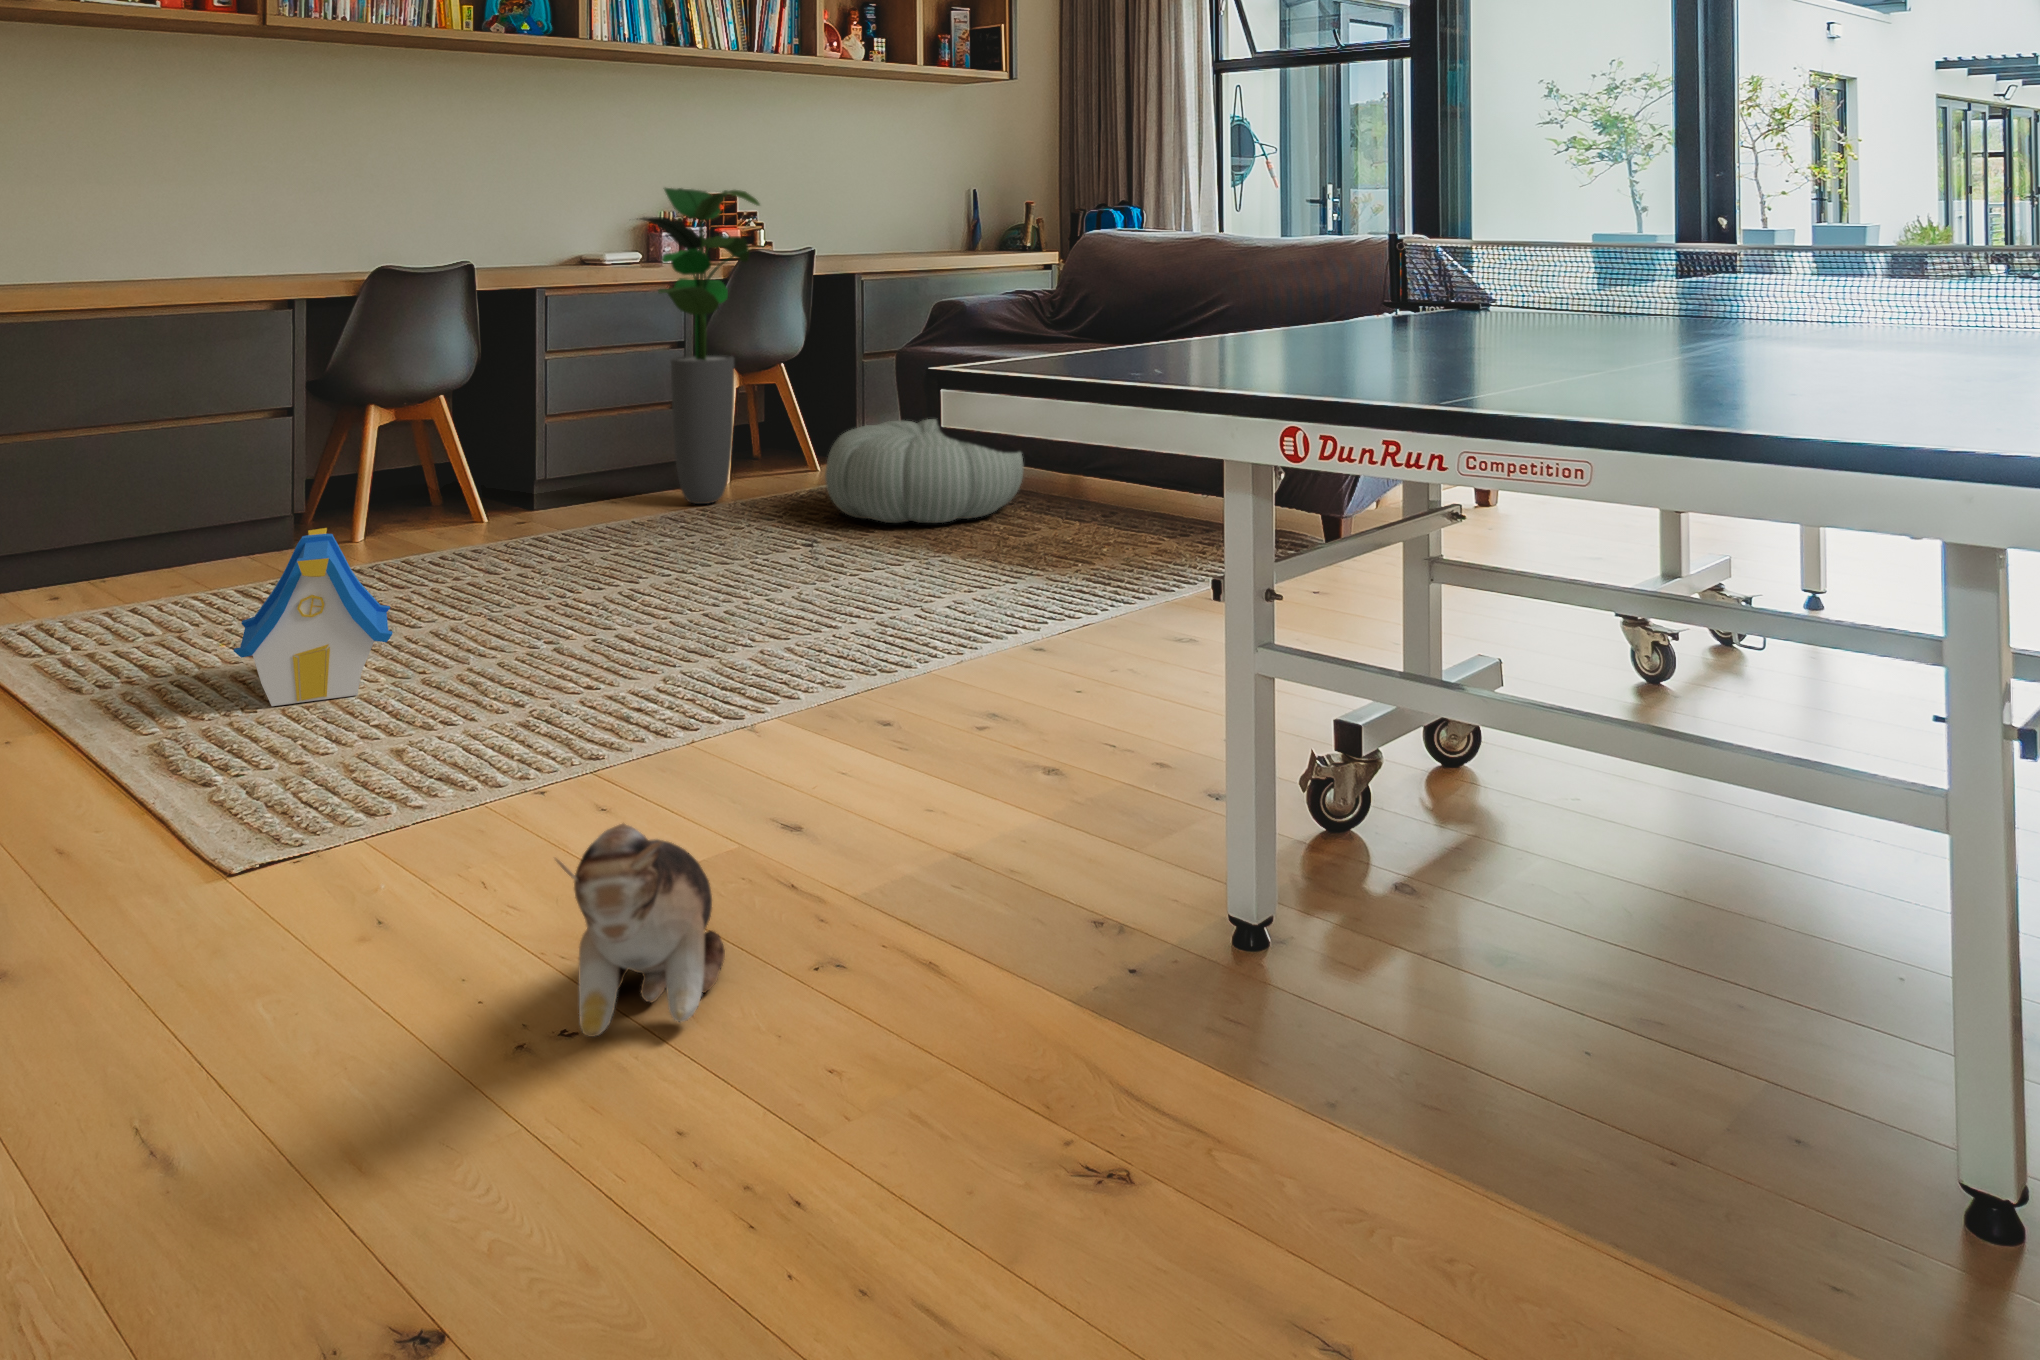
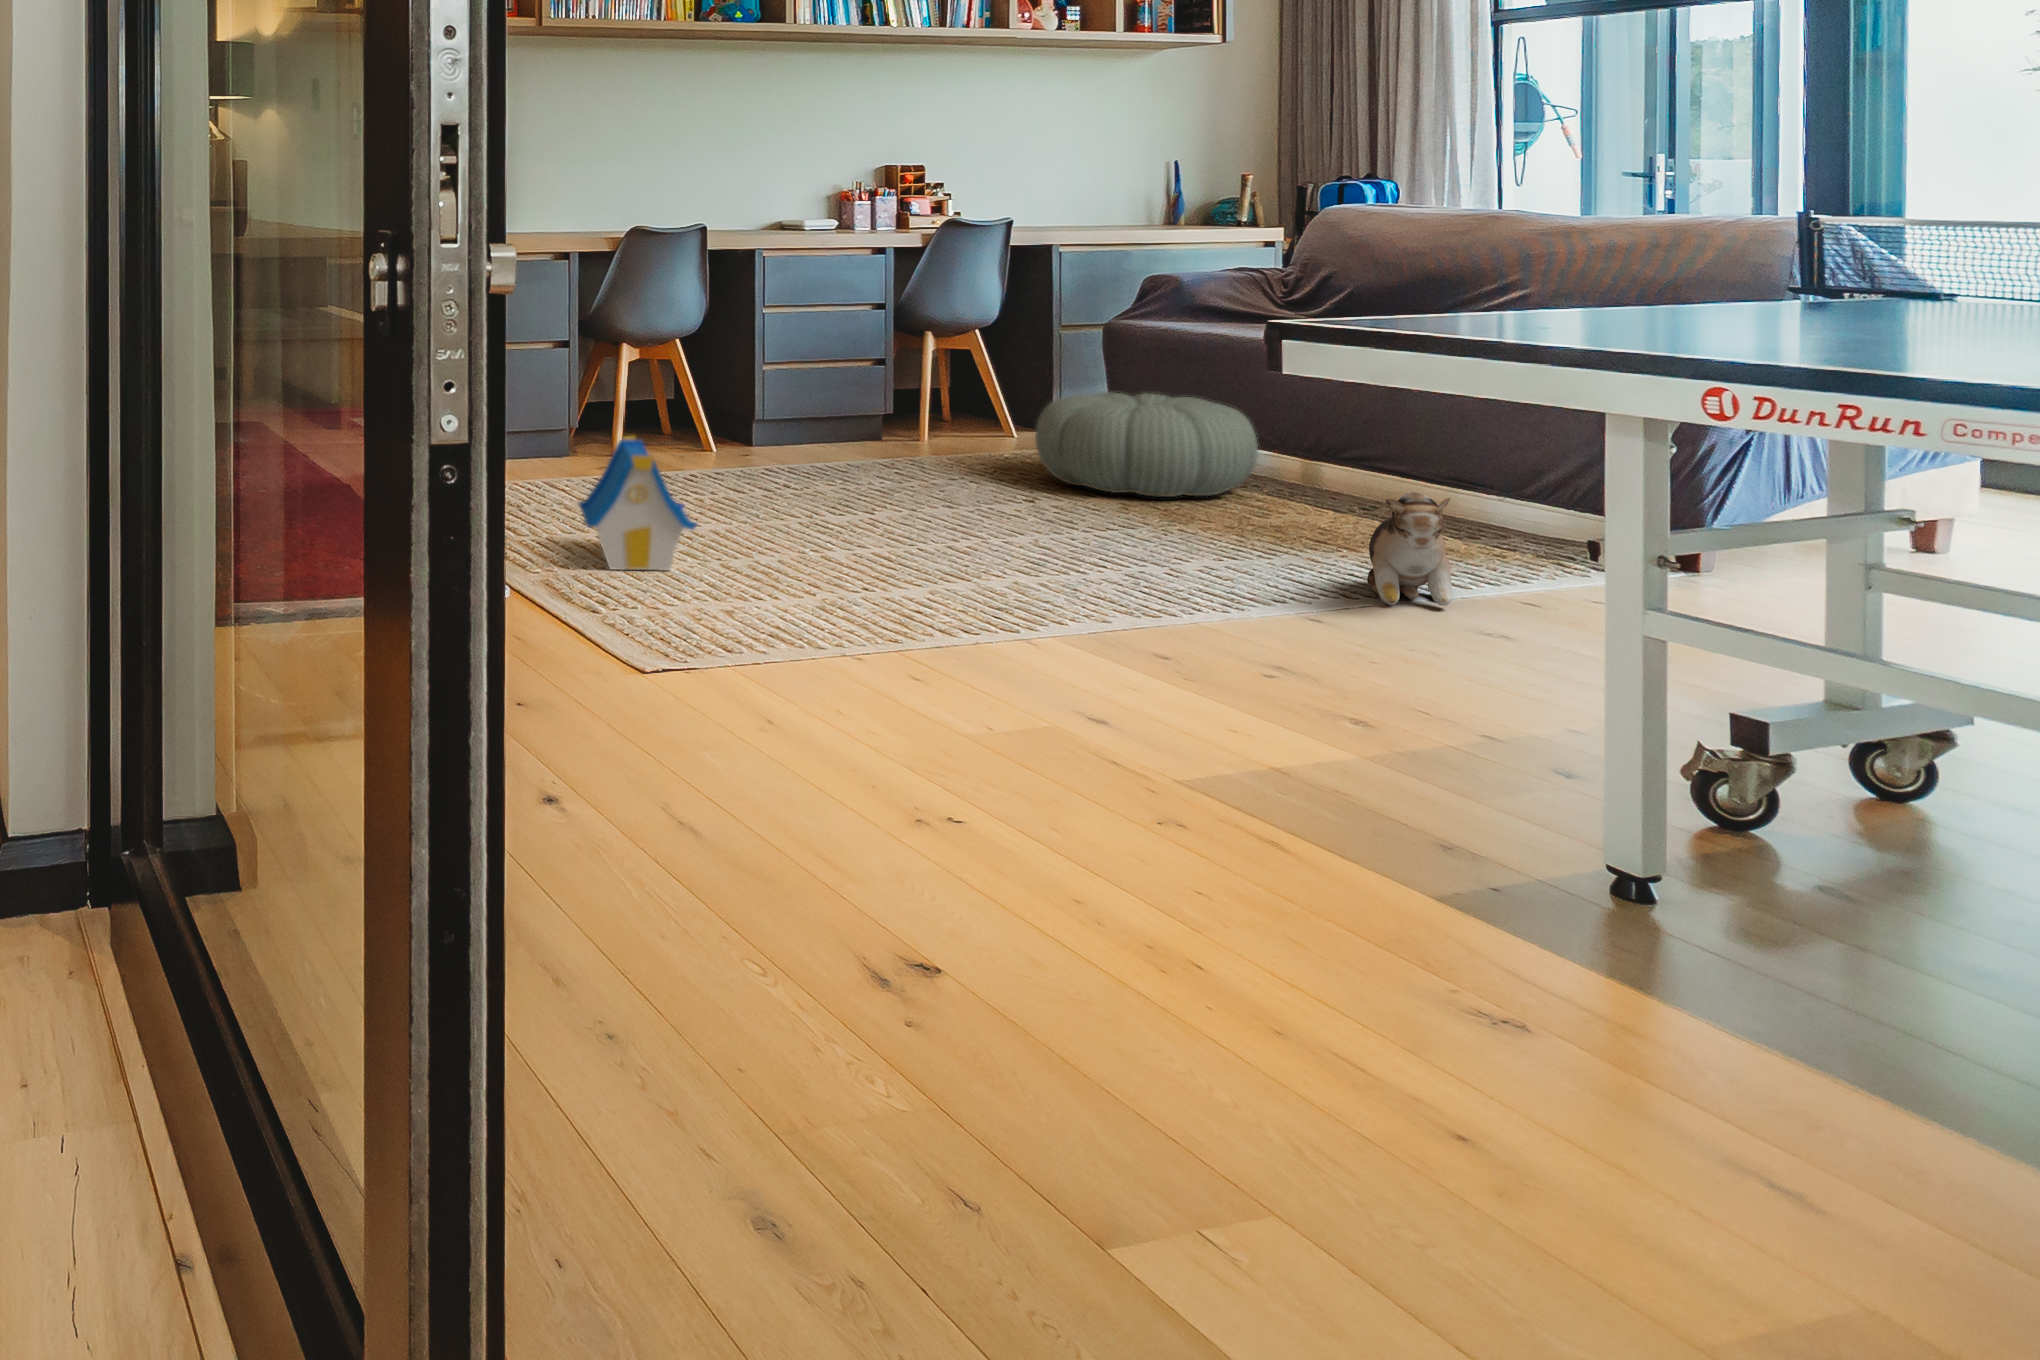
potted plant: present [641,188,760,504] -> none [840,159,978,459]
plush toy: present [556,823,725,1037] -> present [1367,492,1452,606]

